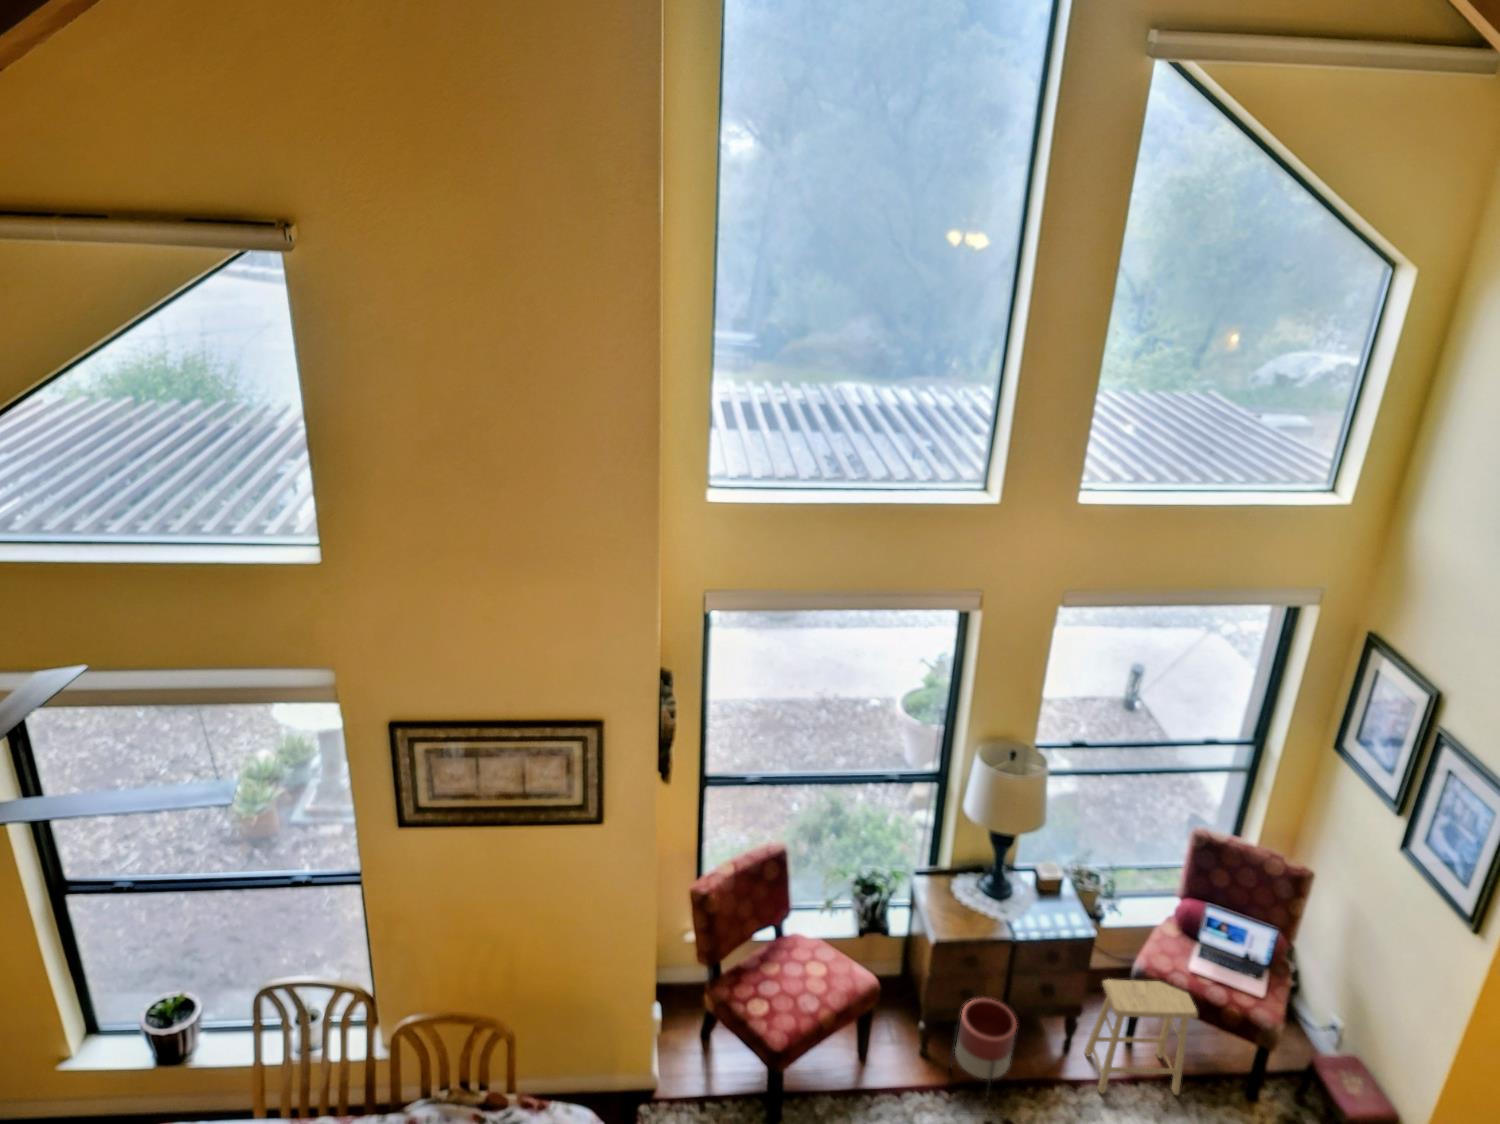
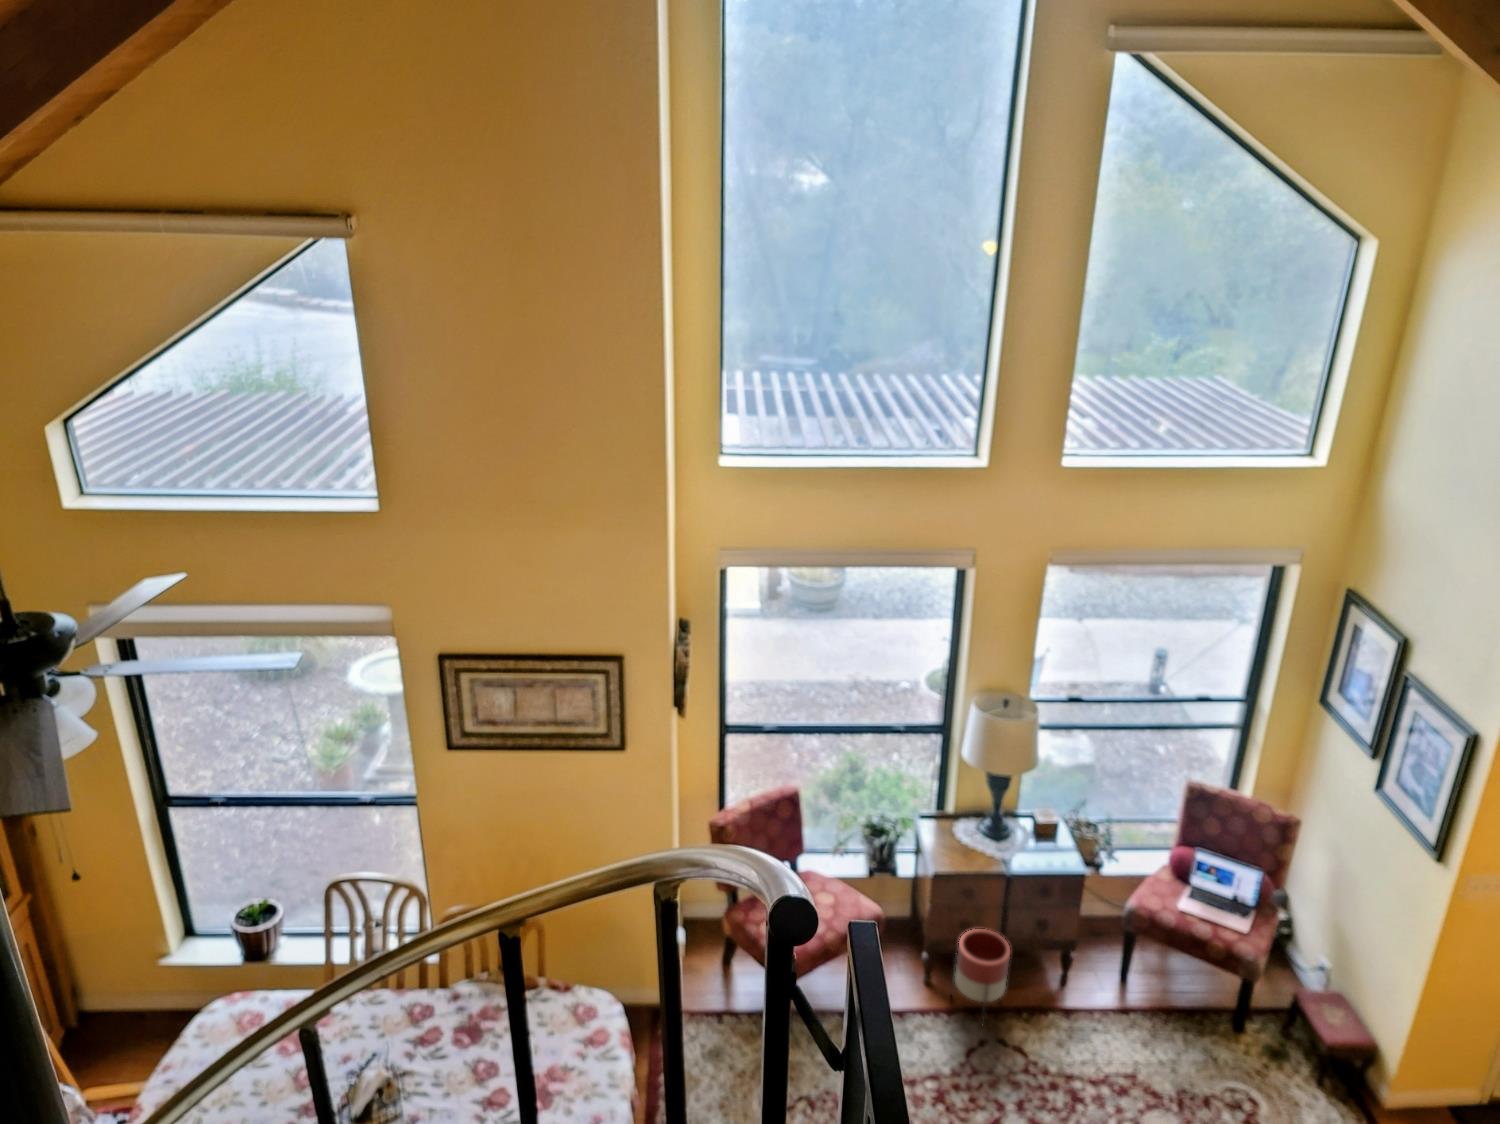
footstool: present [1085,979,1198,1095] -> none [1080,914,1182,1026]

